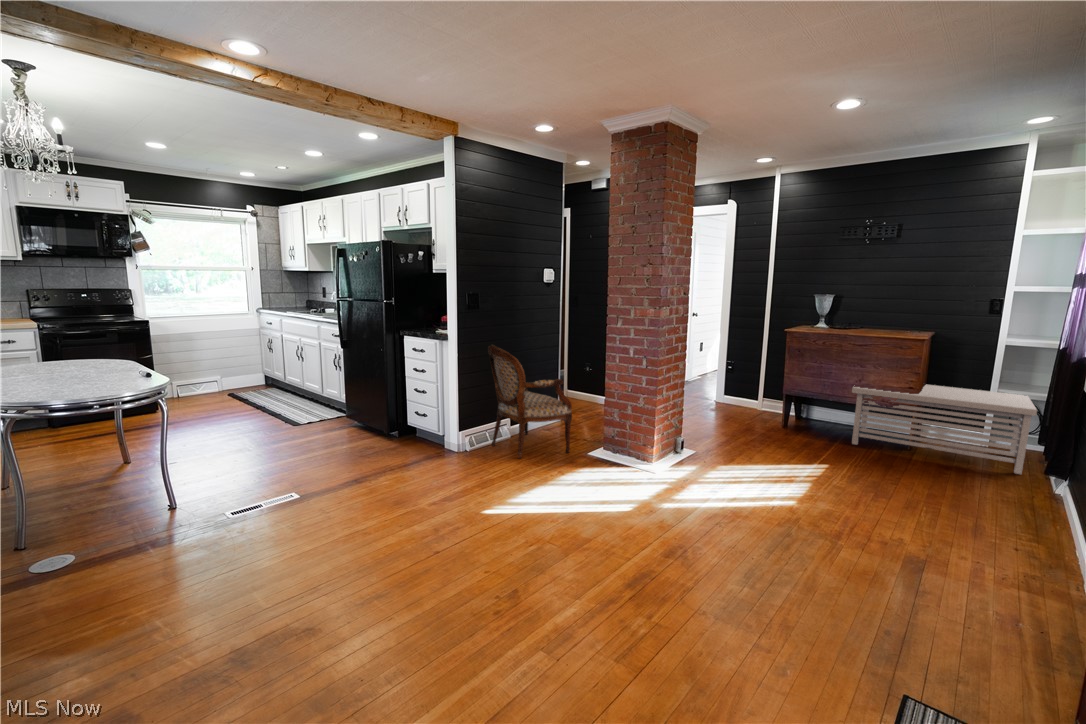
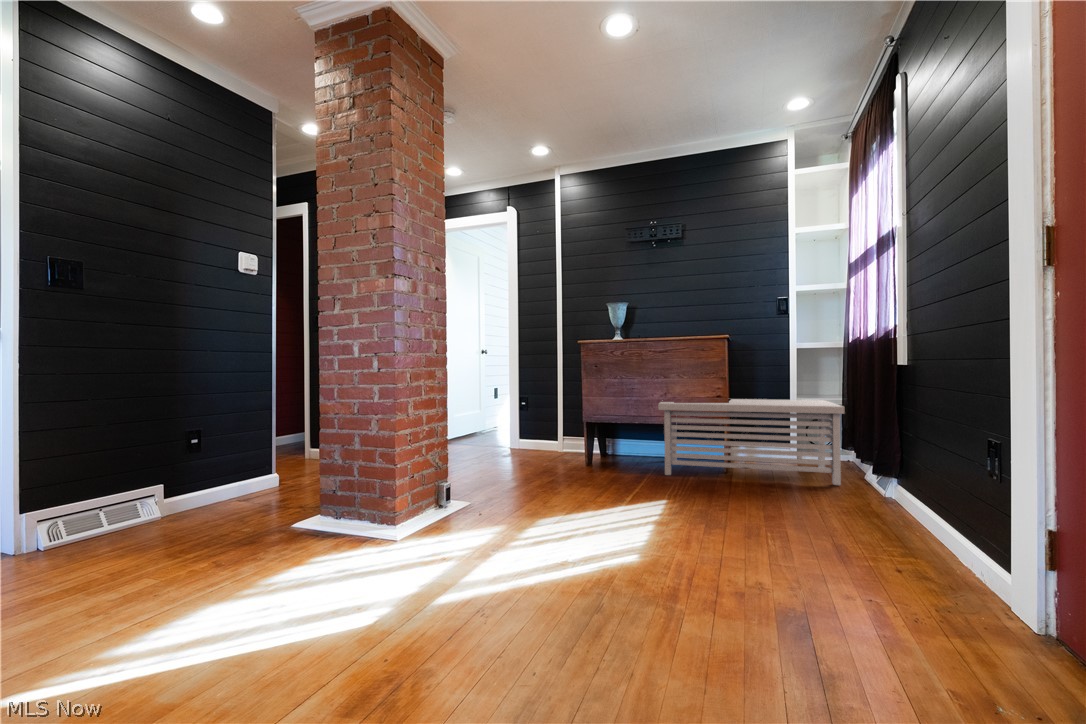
armchair: present [488,345,572,458] -> none [86,341,260,550]

